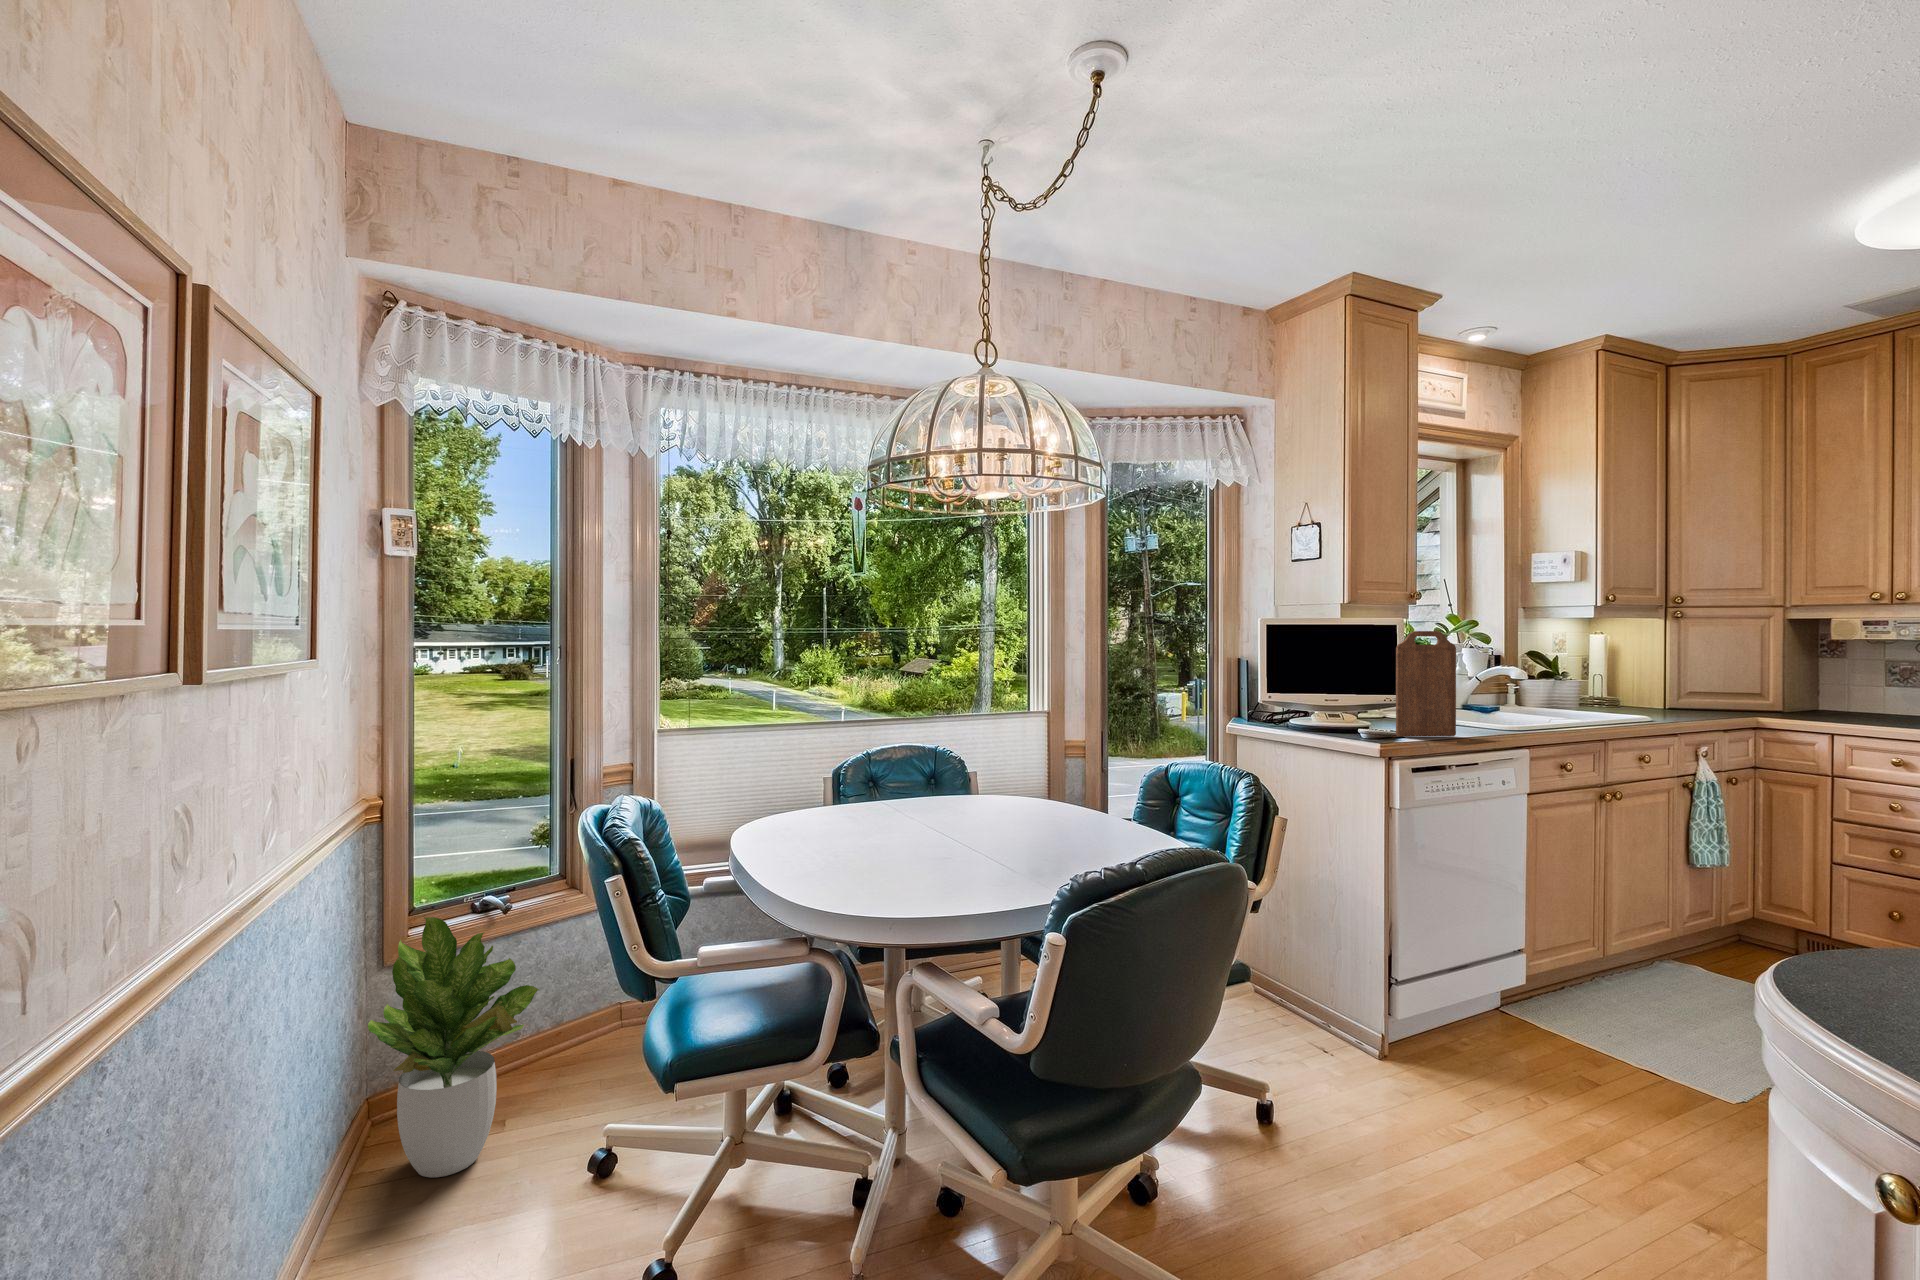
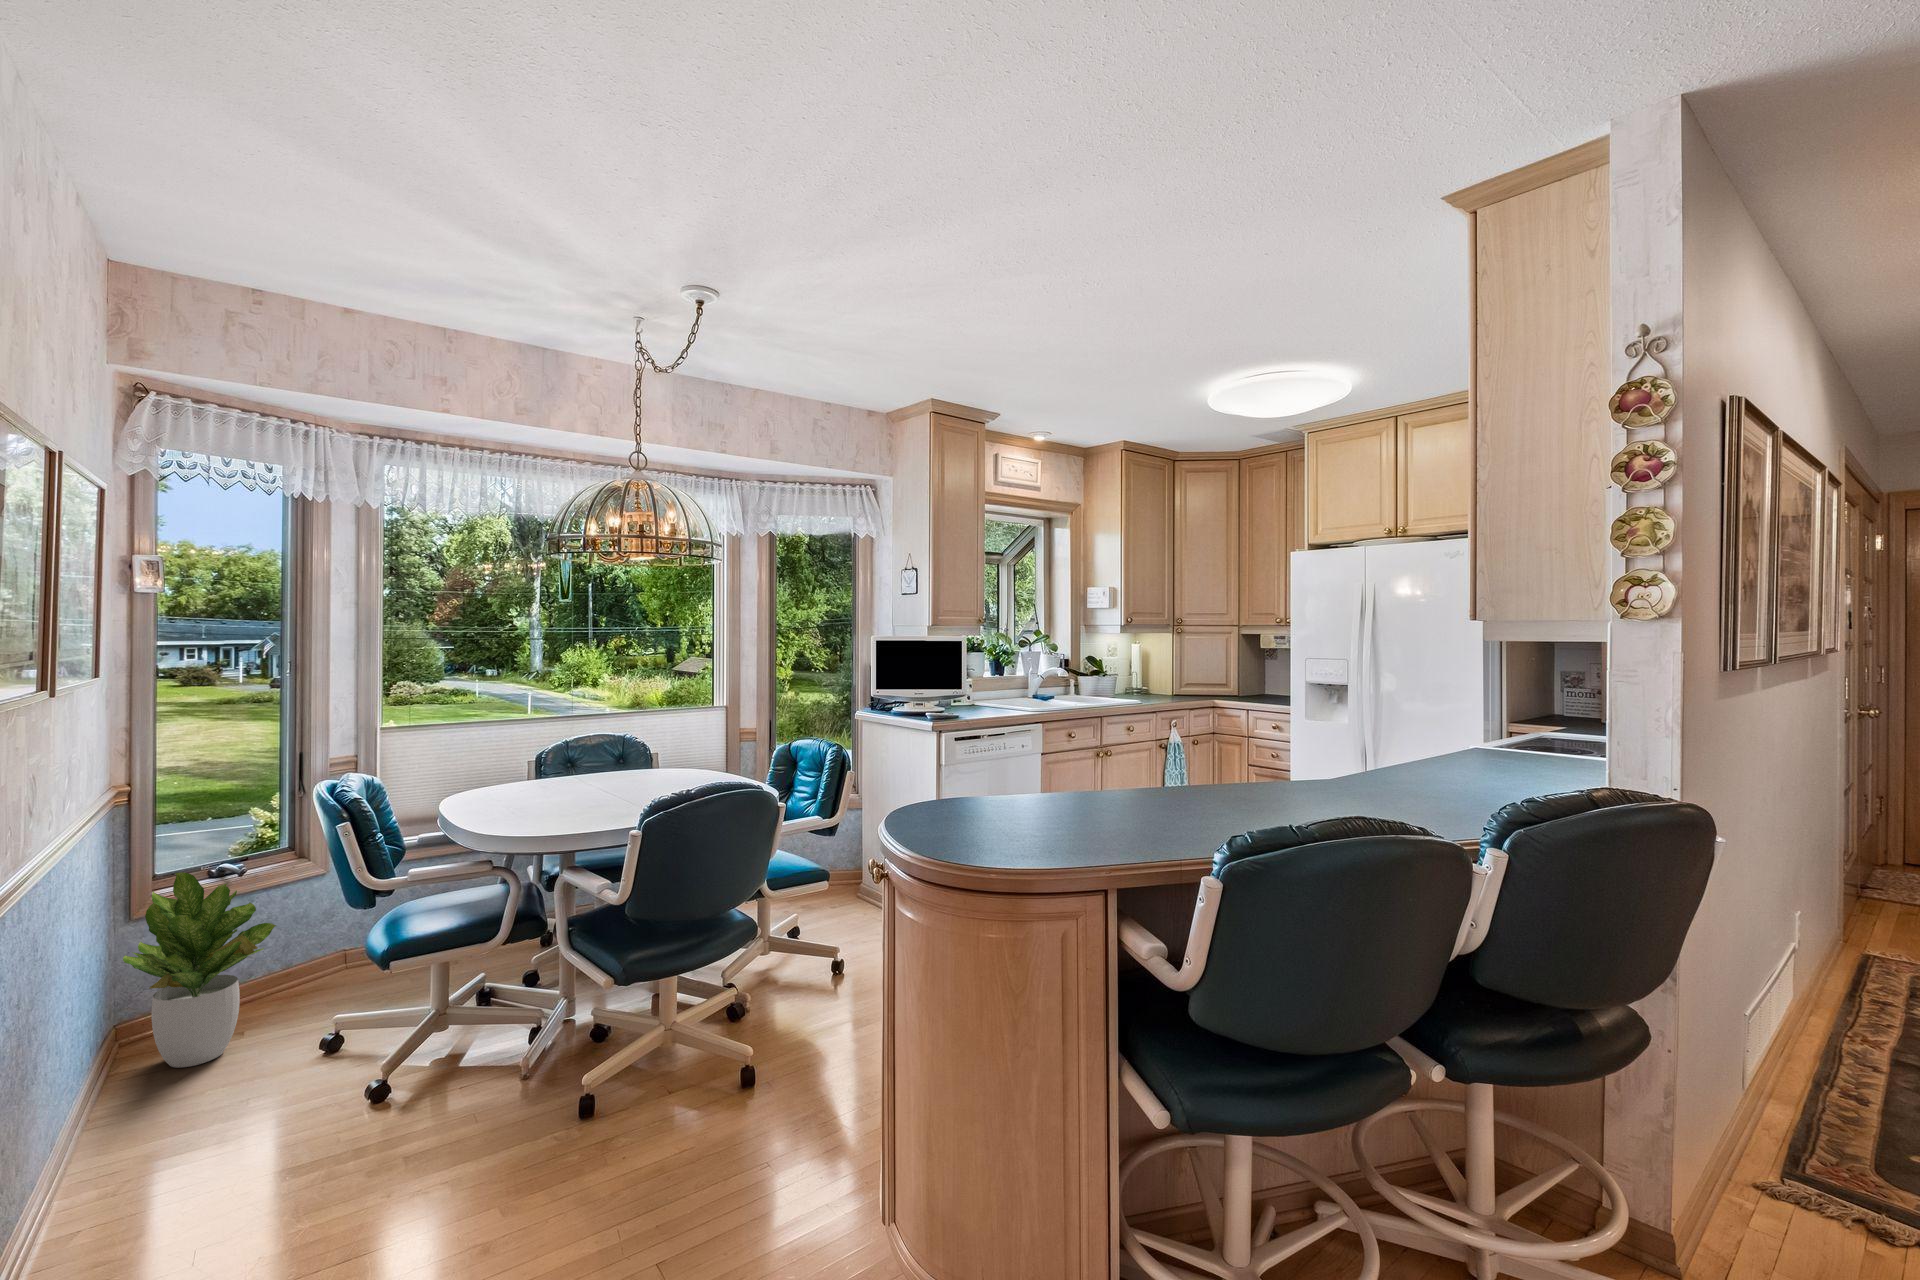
cutting board: present [1396,631,1456,737] -> none [953,646,993,718]

